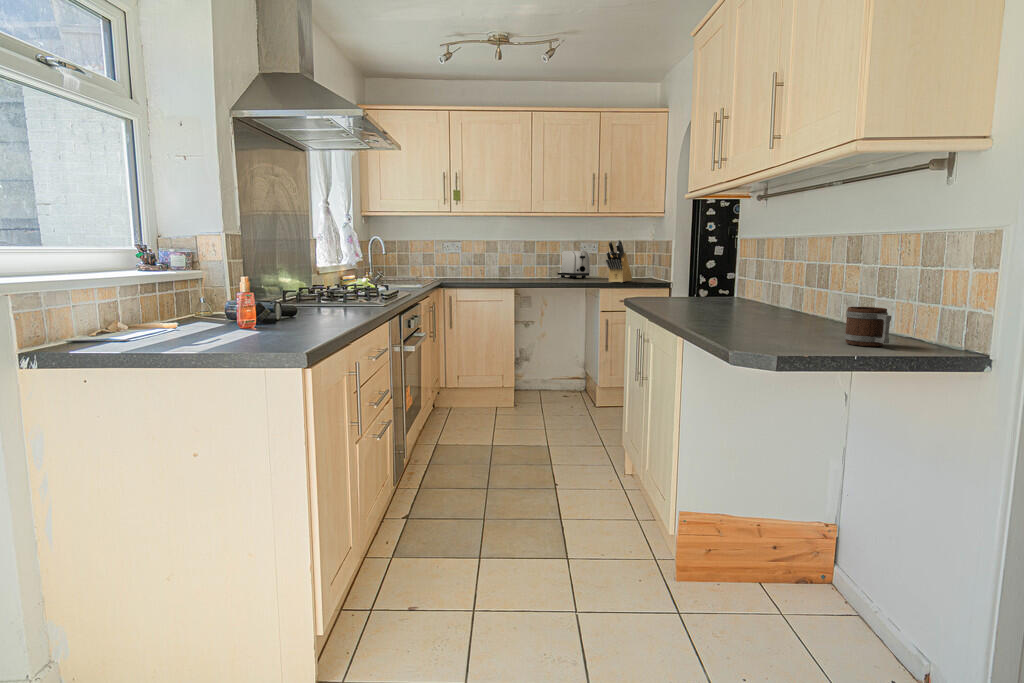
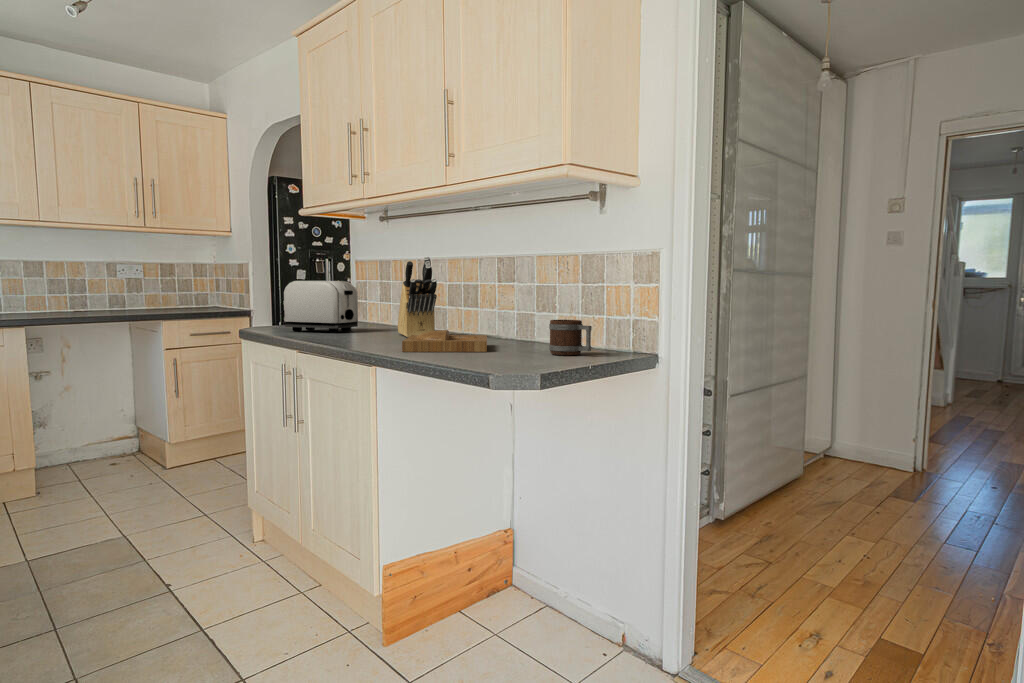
knife block: present [606,240,632,283] -> present [398,257,437,337]
toaster: present [558,251,590,278] -> present [284,281,358,333]
tray: none [704,311,809,335] -> present [402,330,487,352]

